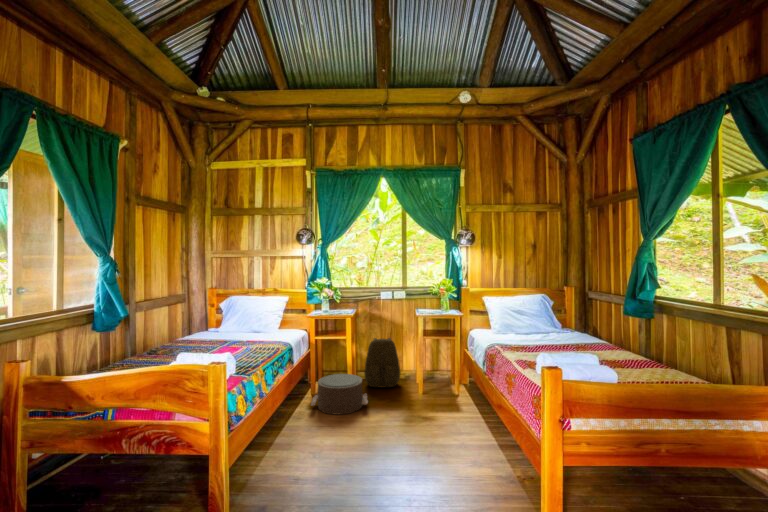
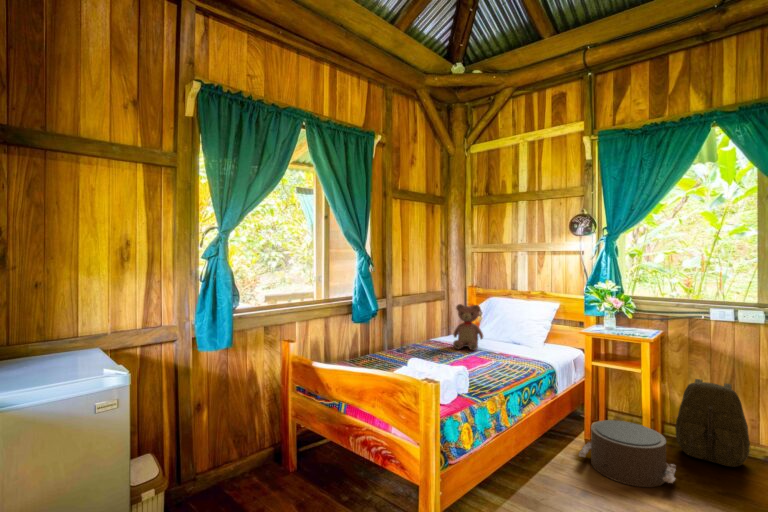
teddy bear: none [202,303,231,344] -> present [453,304,483,350]

